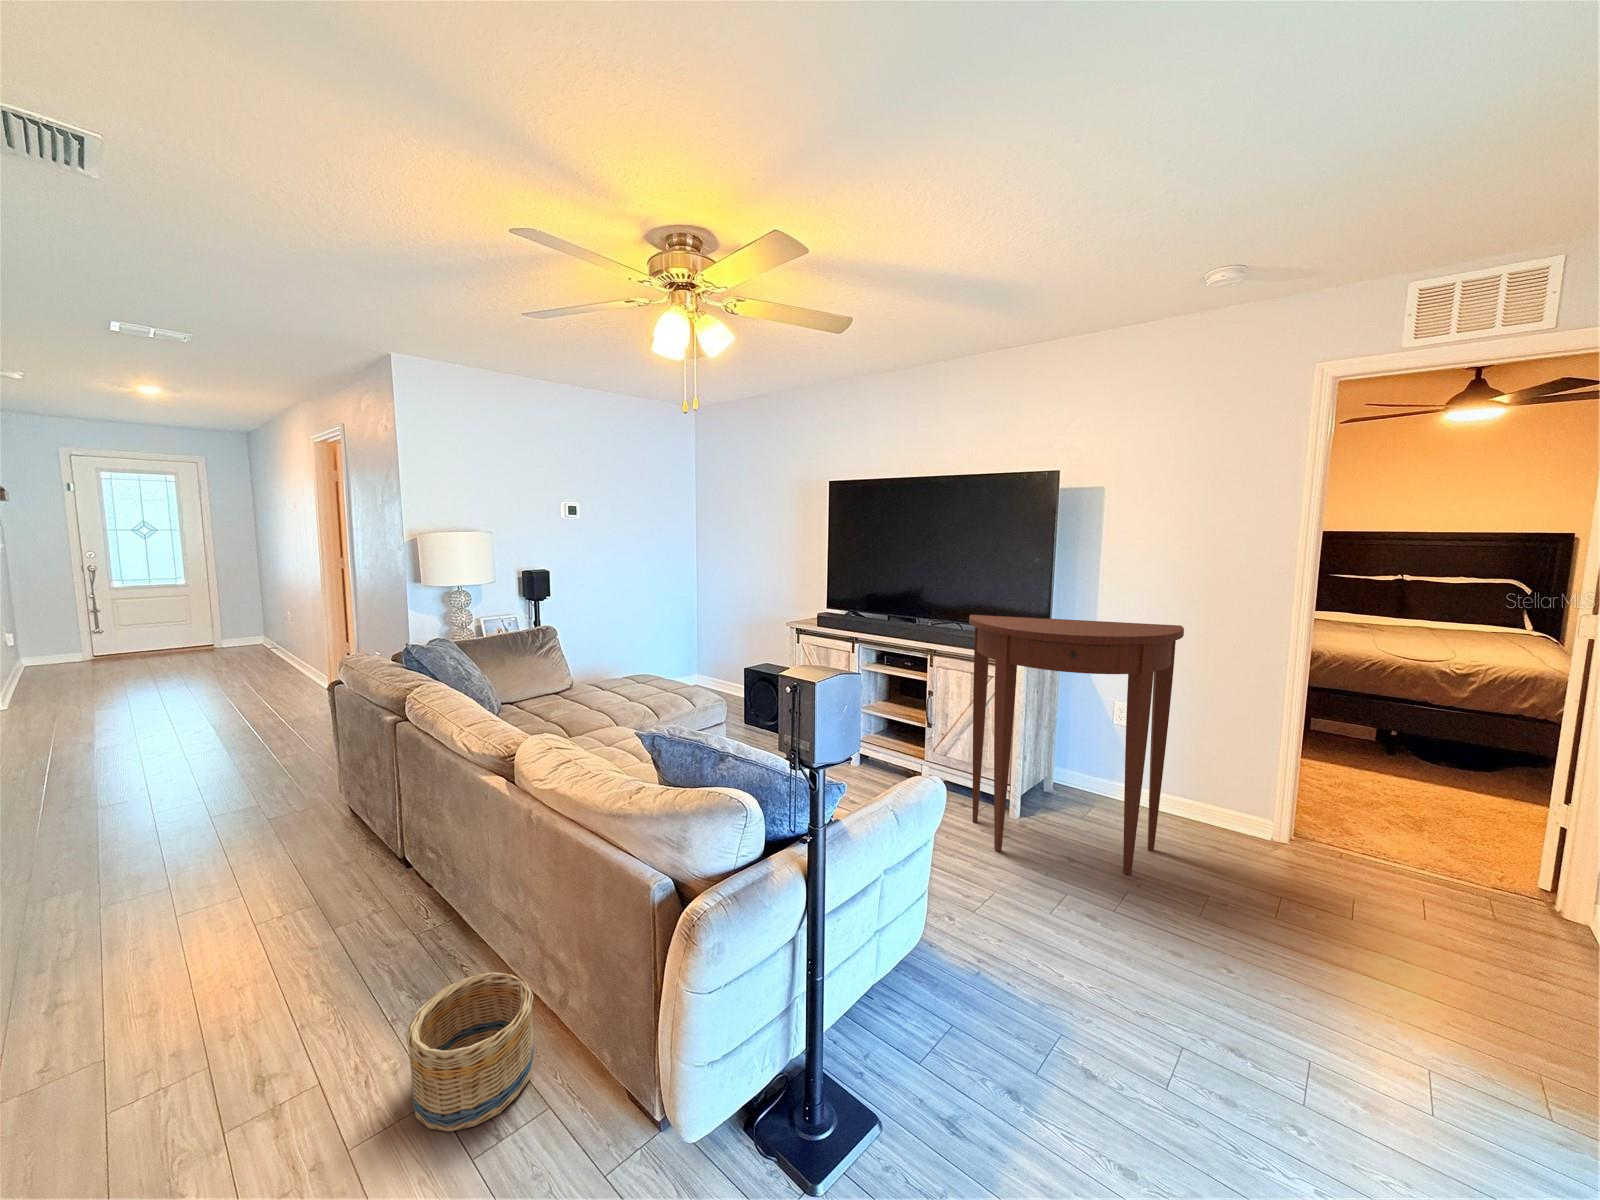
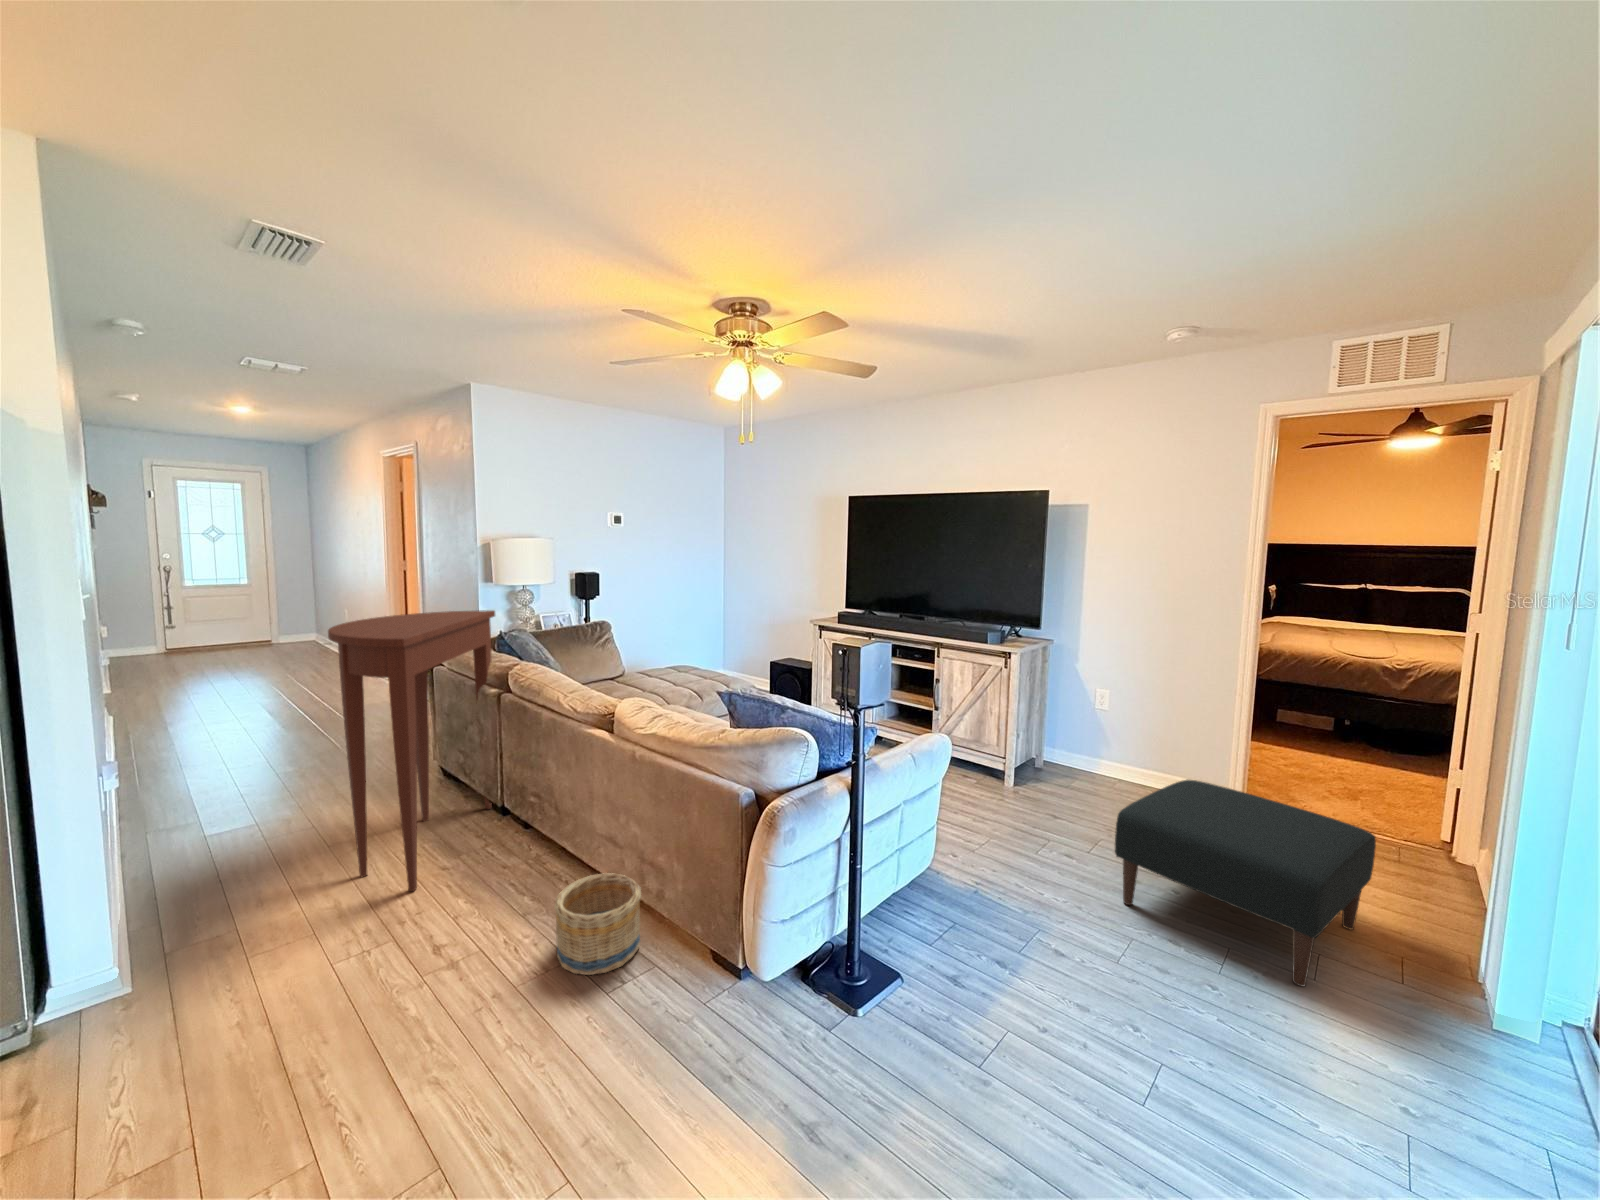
console table: present [969,615,1184,875] -> present [328,610,495,891]
ottoman: none [1156,823,1499,1132] -> present [1115,780,1376,986]

